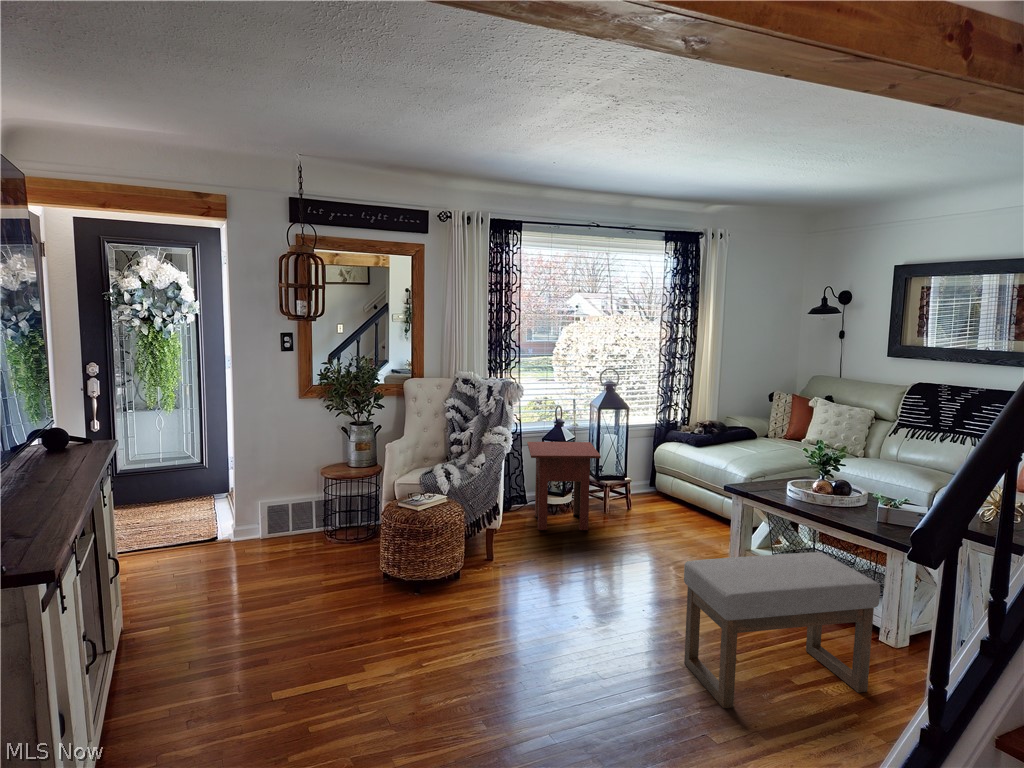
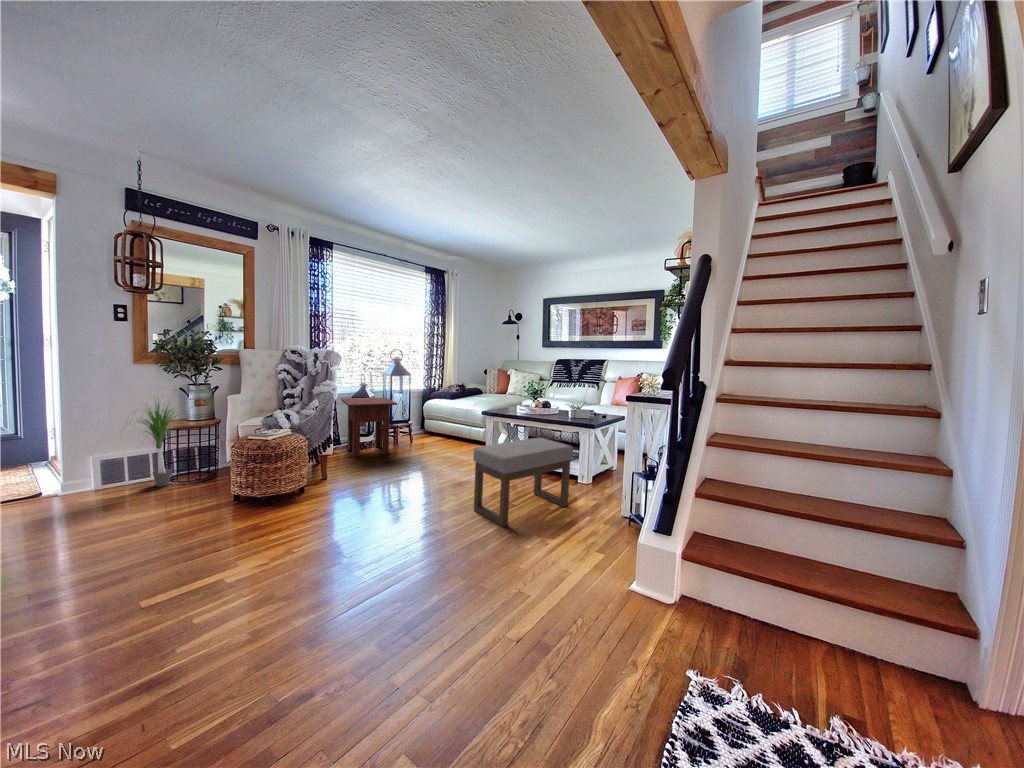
potted plant: none [281,436,355,546] -> present [130,402,185,487]

